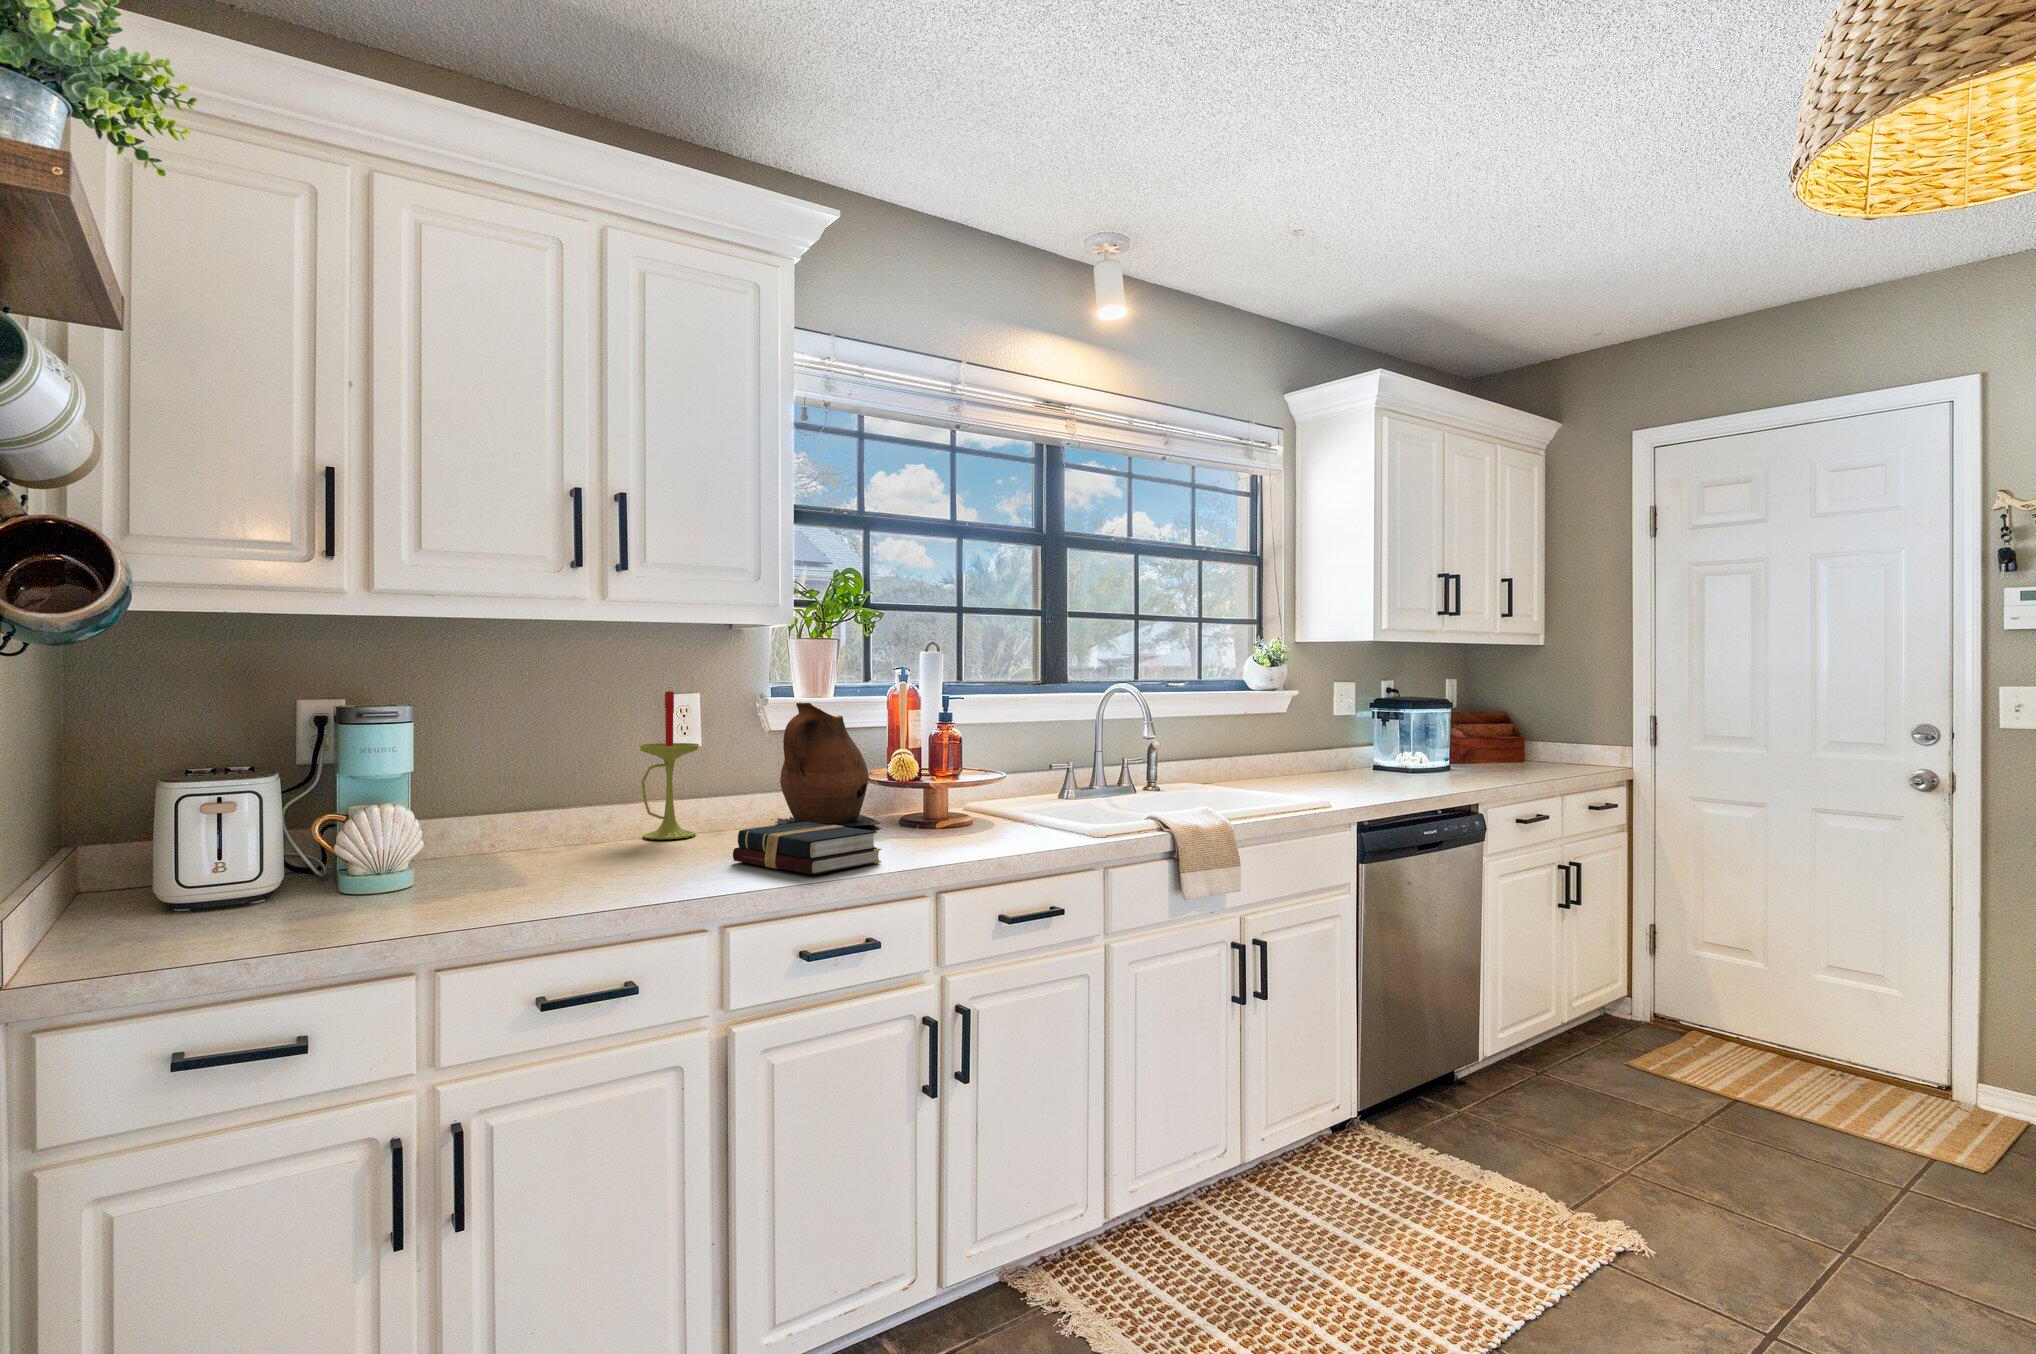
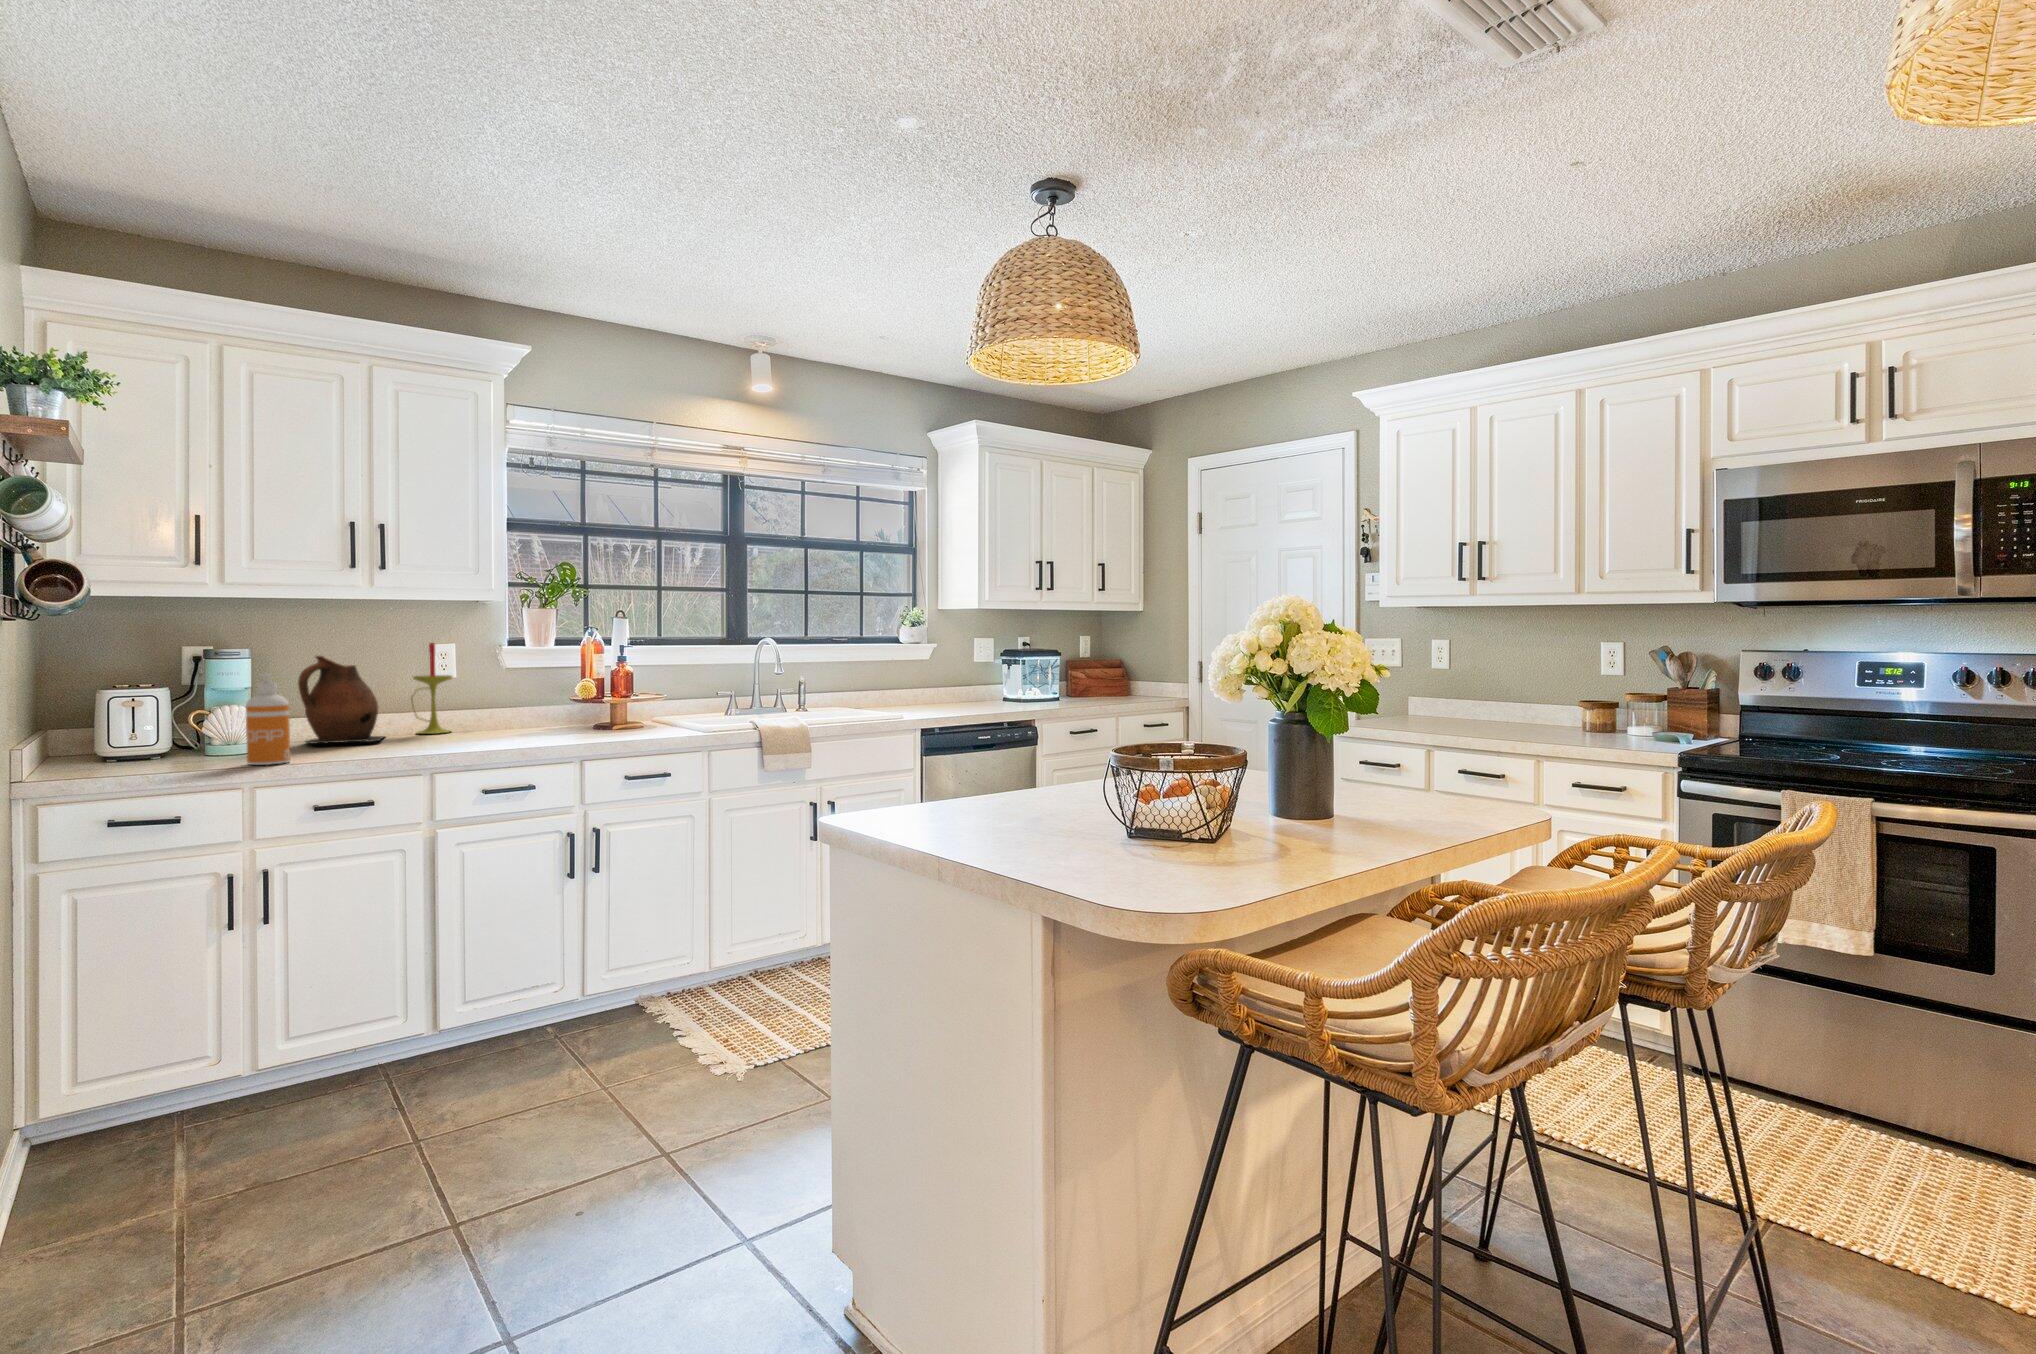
ceramic pitcher: present [771,703,881,827] -> present [298,656,384,744]
soap dispenser: none [421,752,493,922] -> present [246,674,290,765]
hardback book: present [733,822,881,874] -> none [456,721,546,747]

